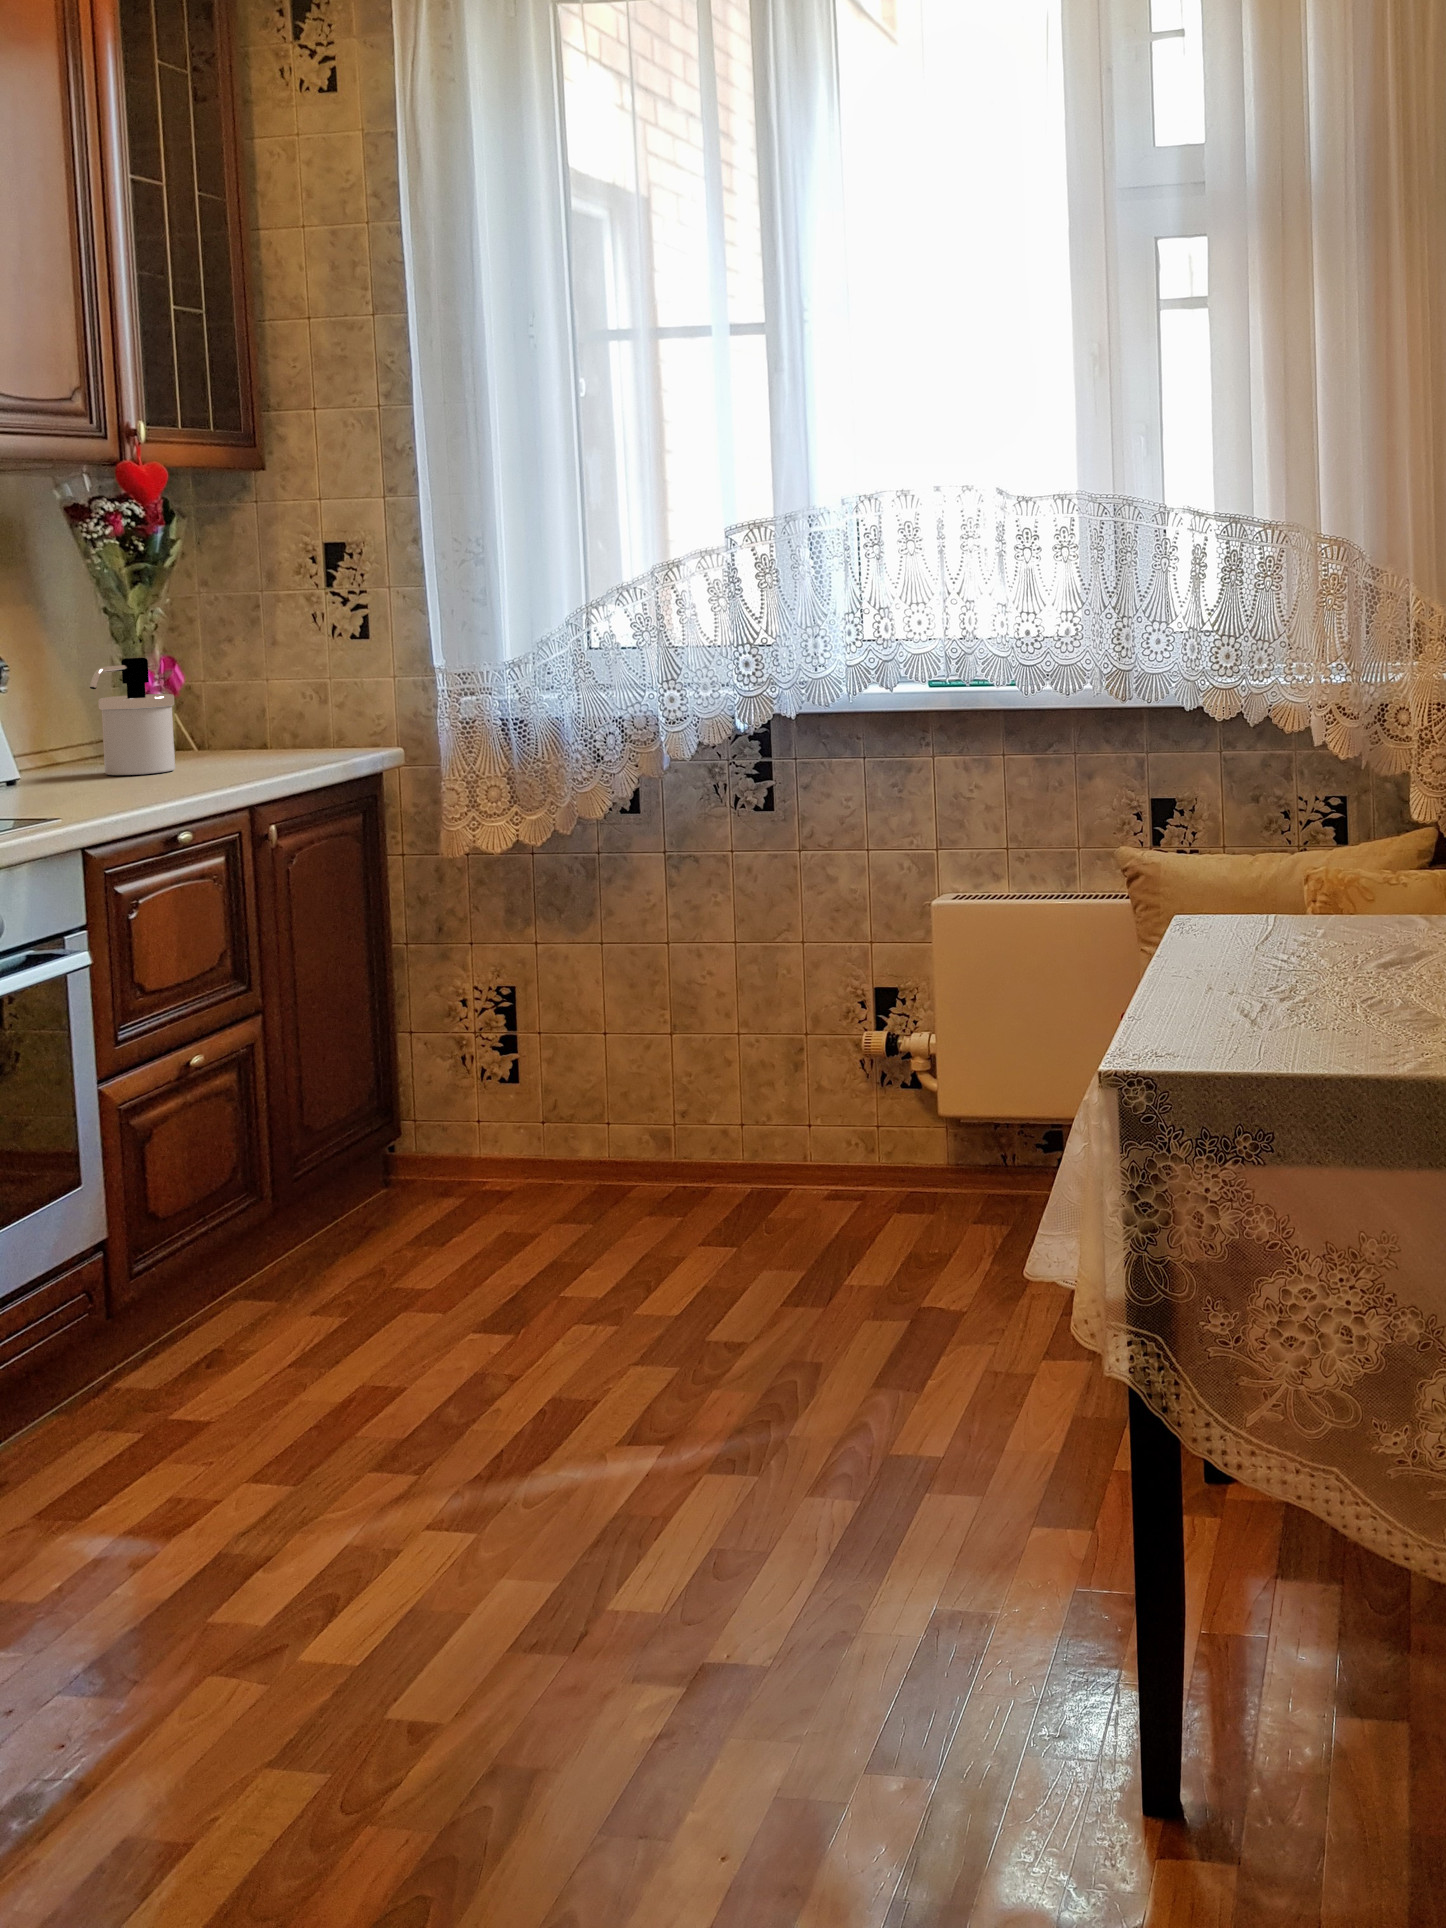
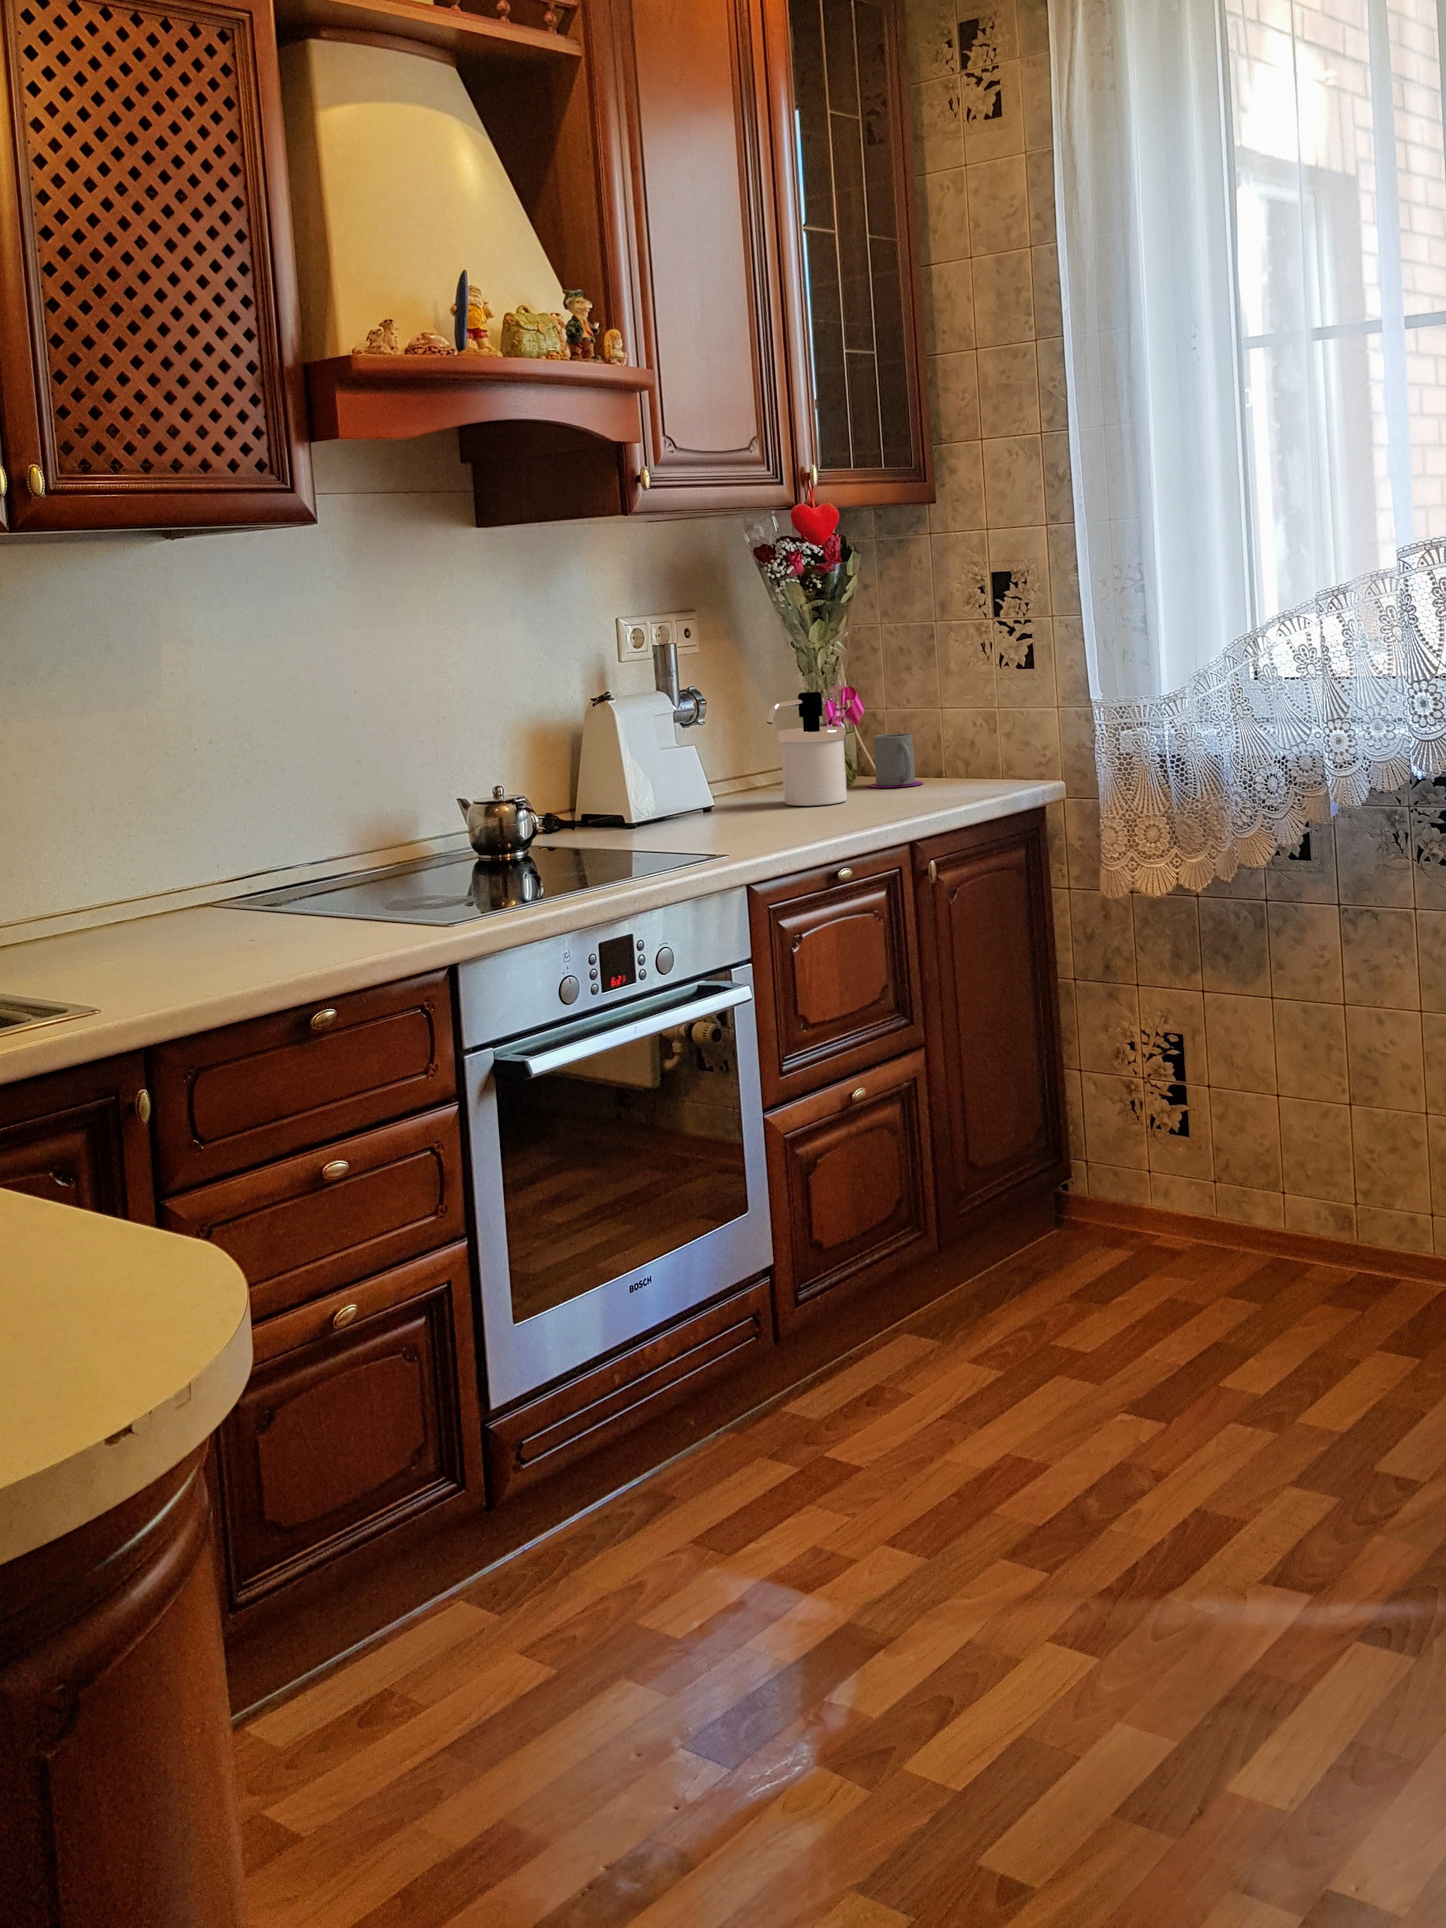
mug: none [192,704,252,759] -> present [868,733,923,787]

